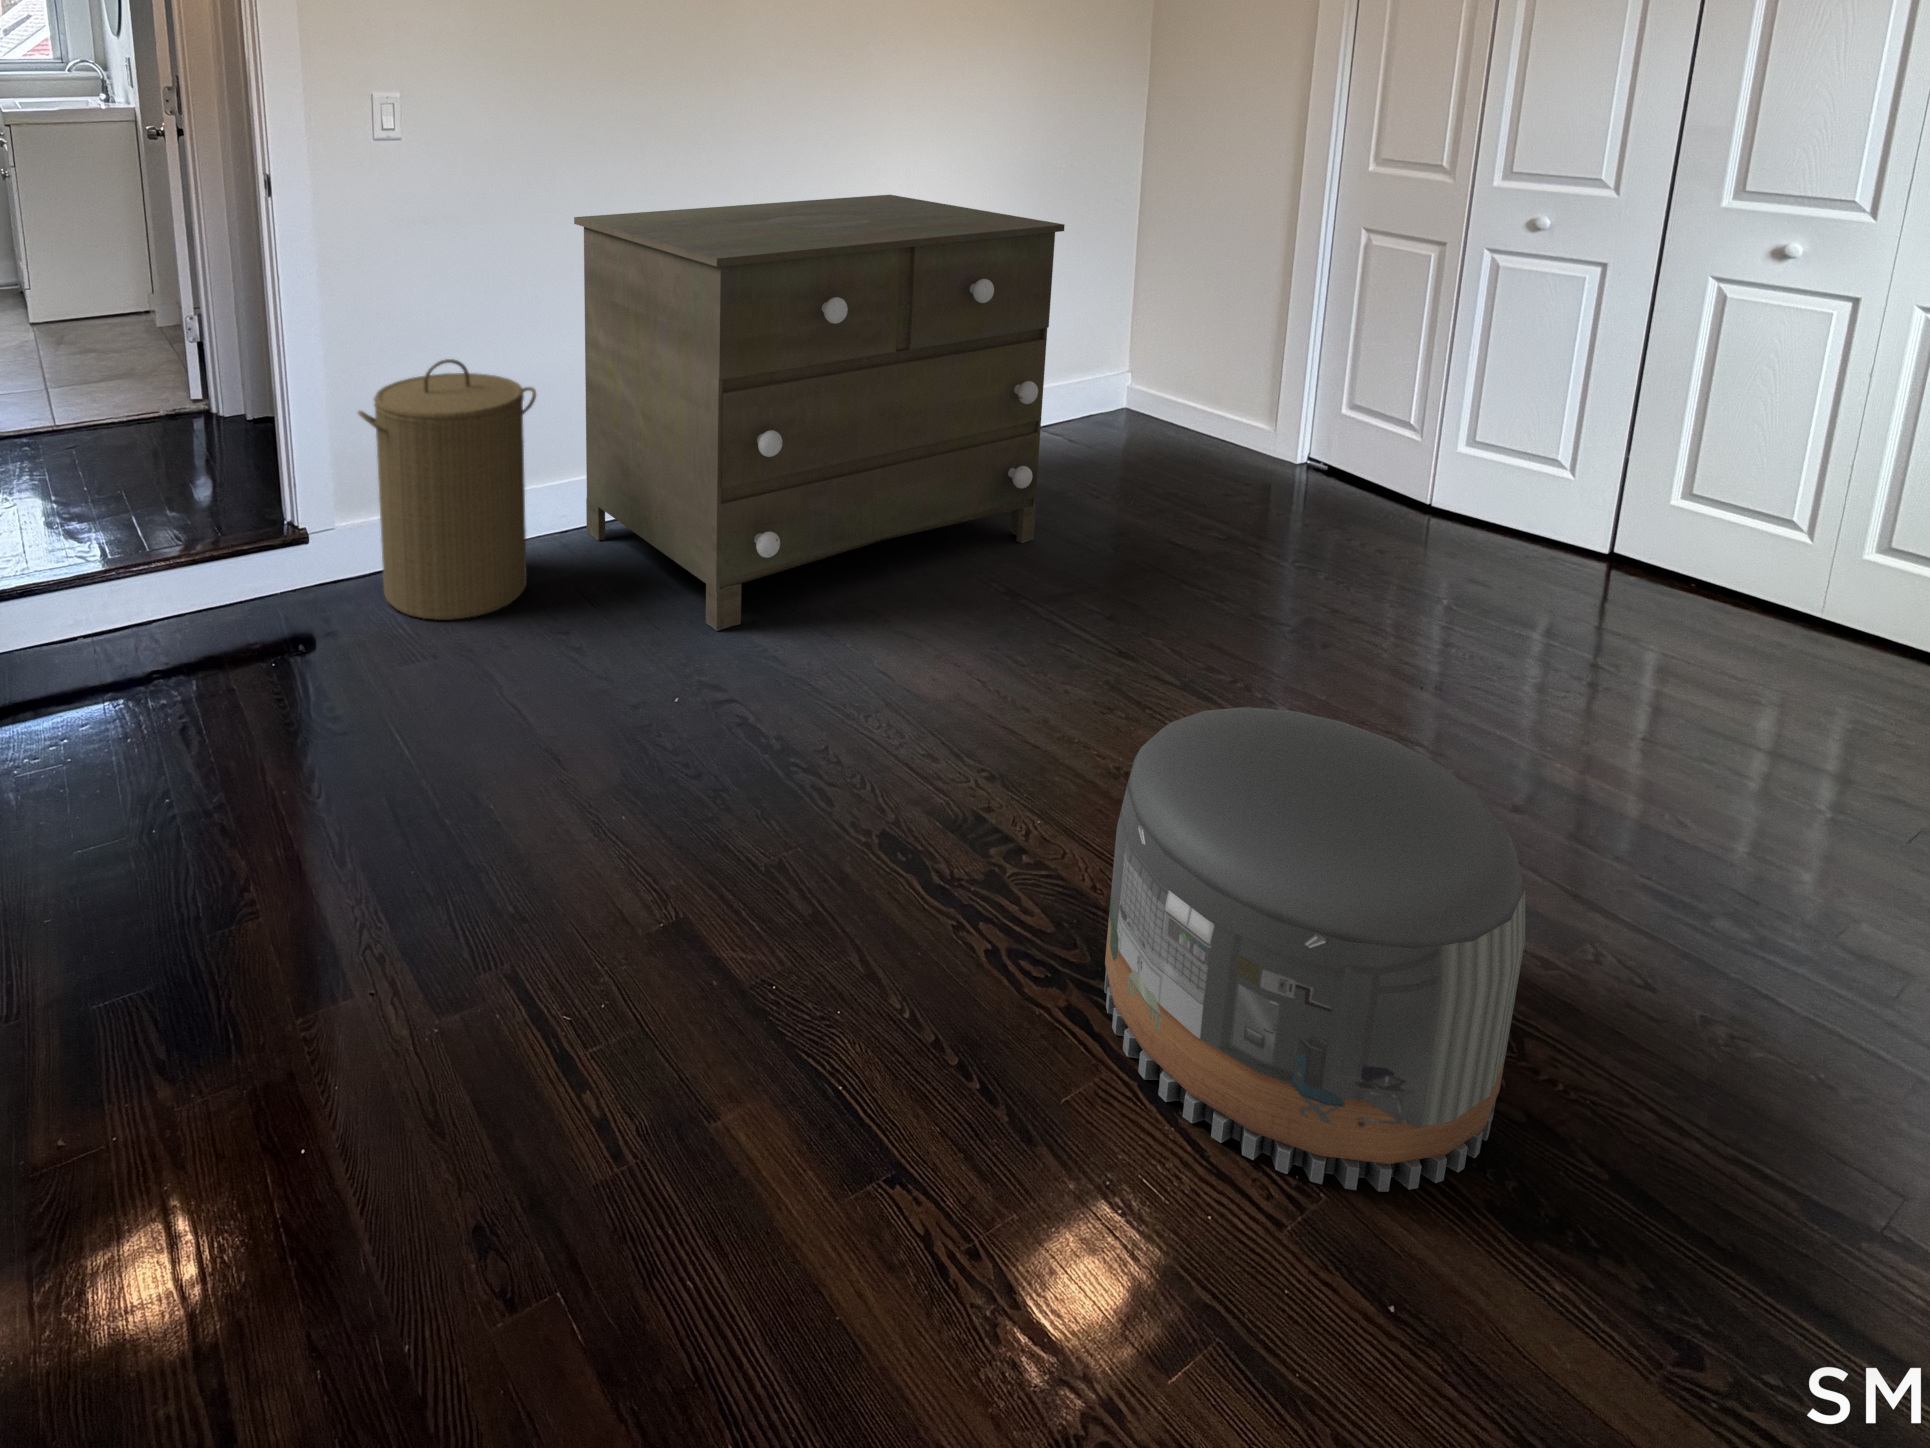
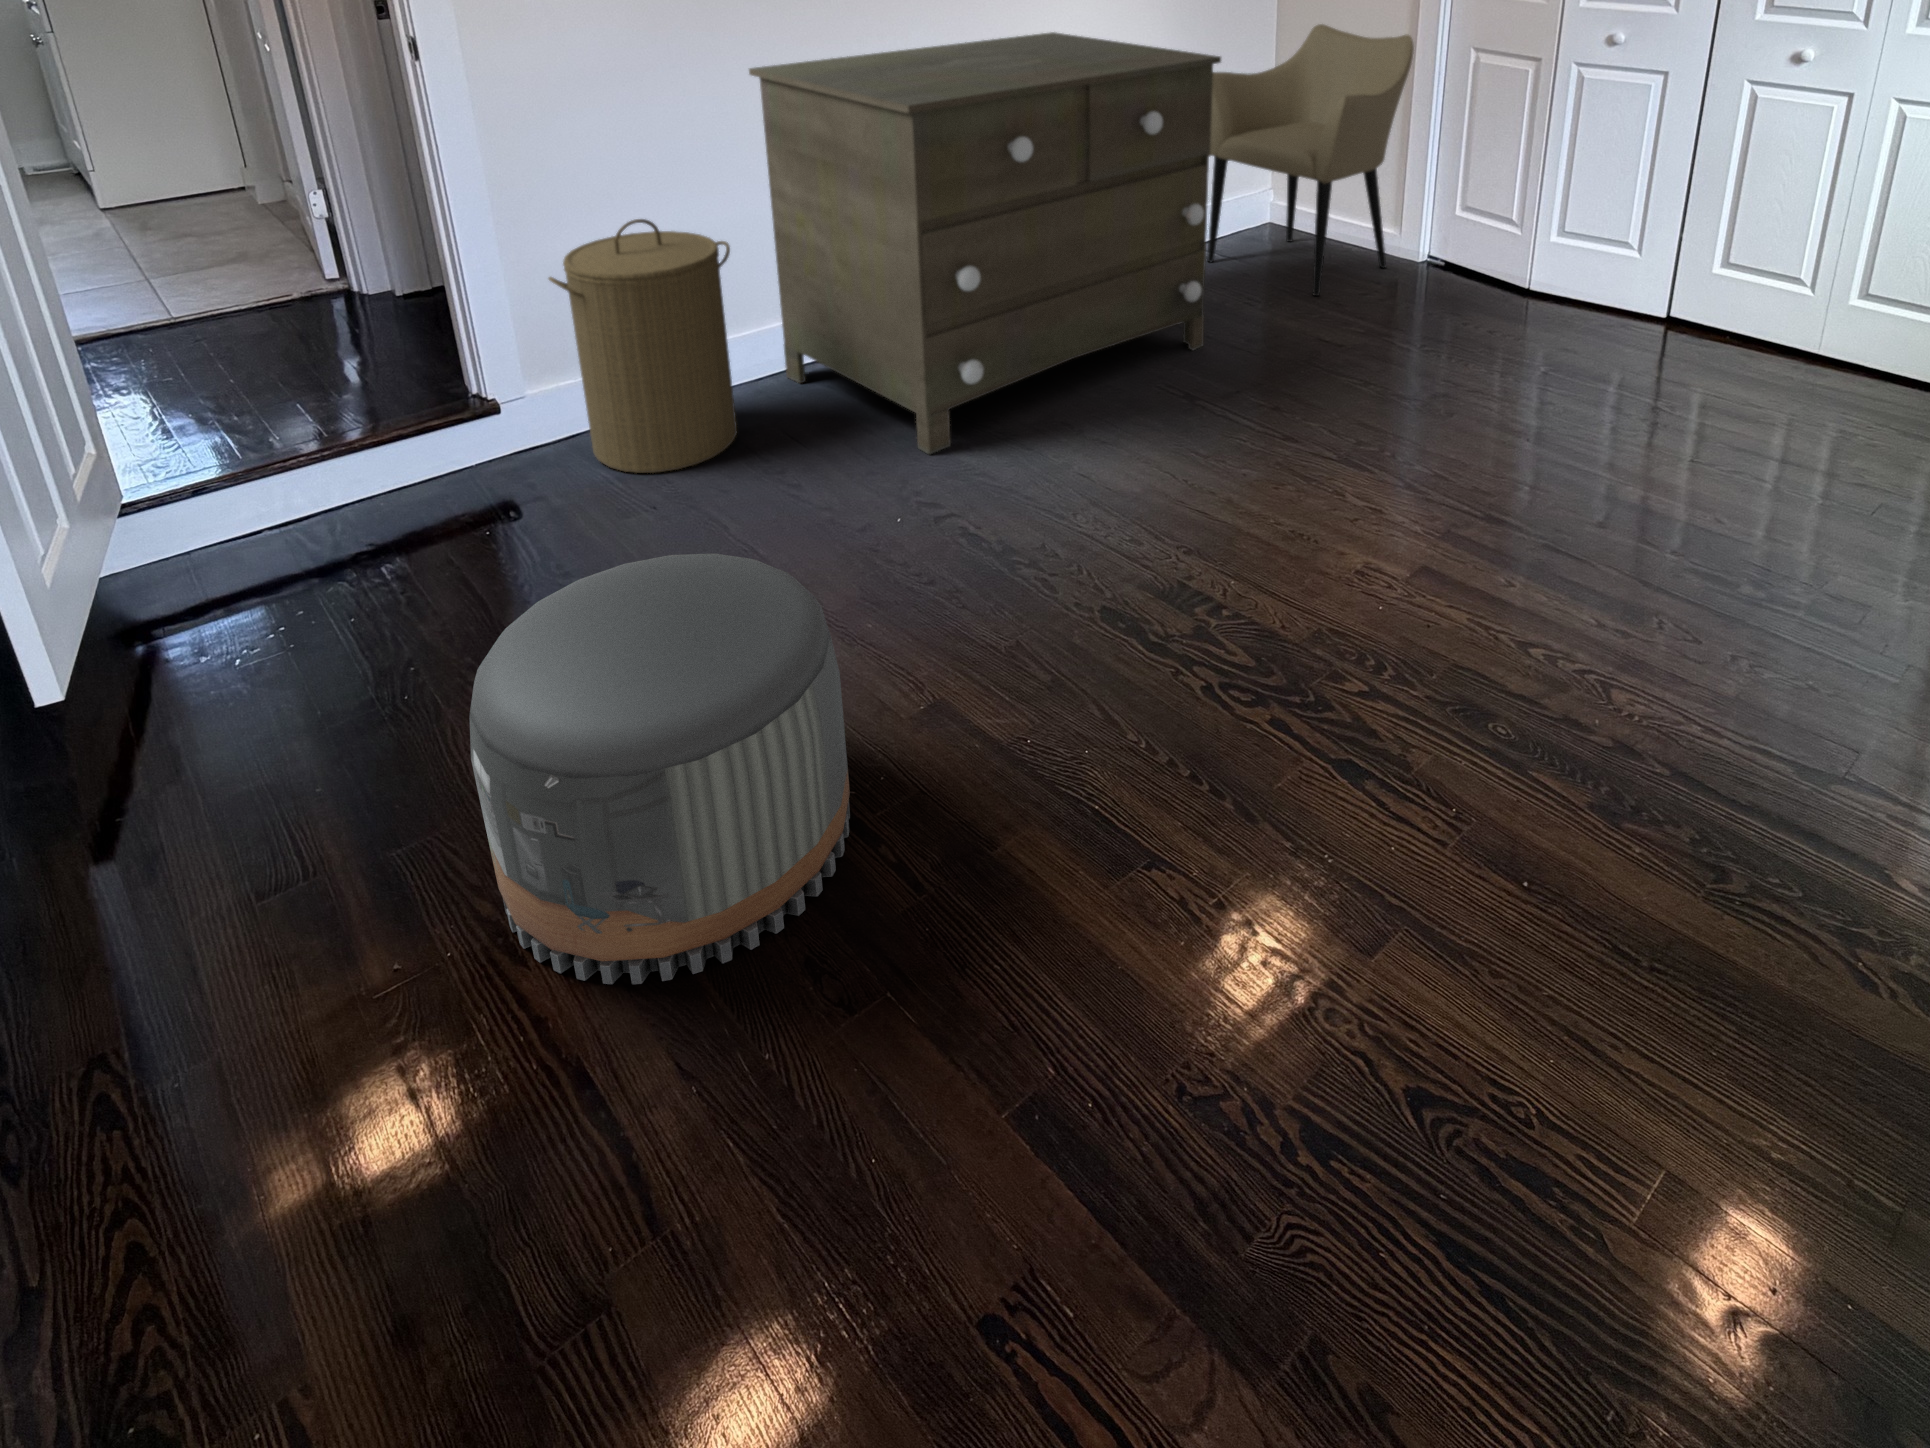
armchair: none [1047,197,1293,494] -> present [1207,24,1414,296]
pouf: present [1104,707,1525,1191] -> present [469,553,850,984]

